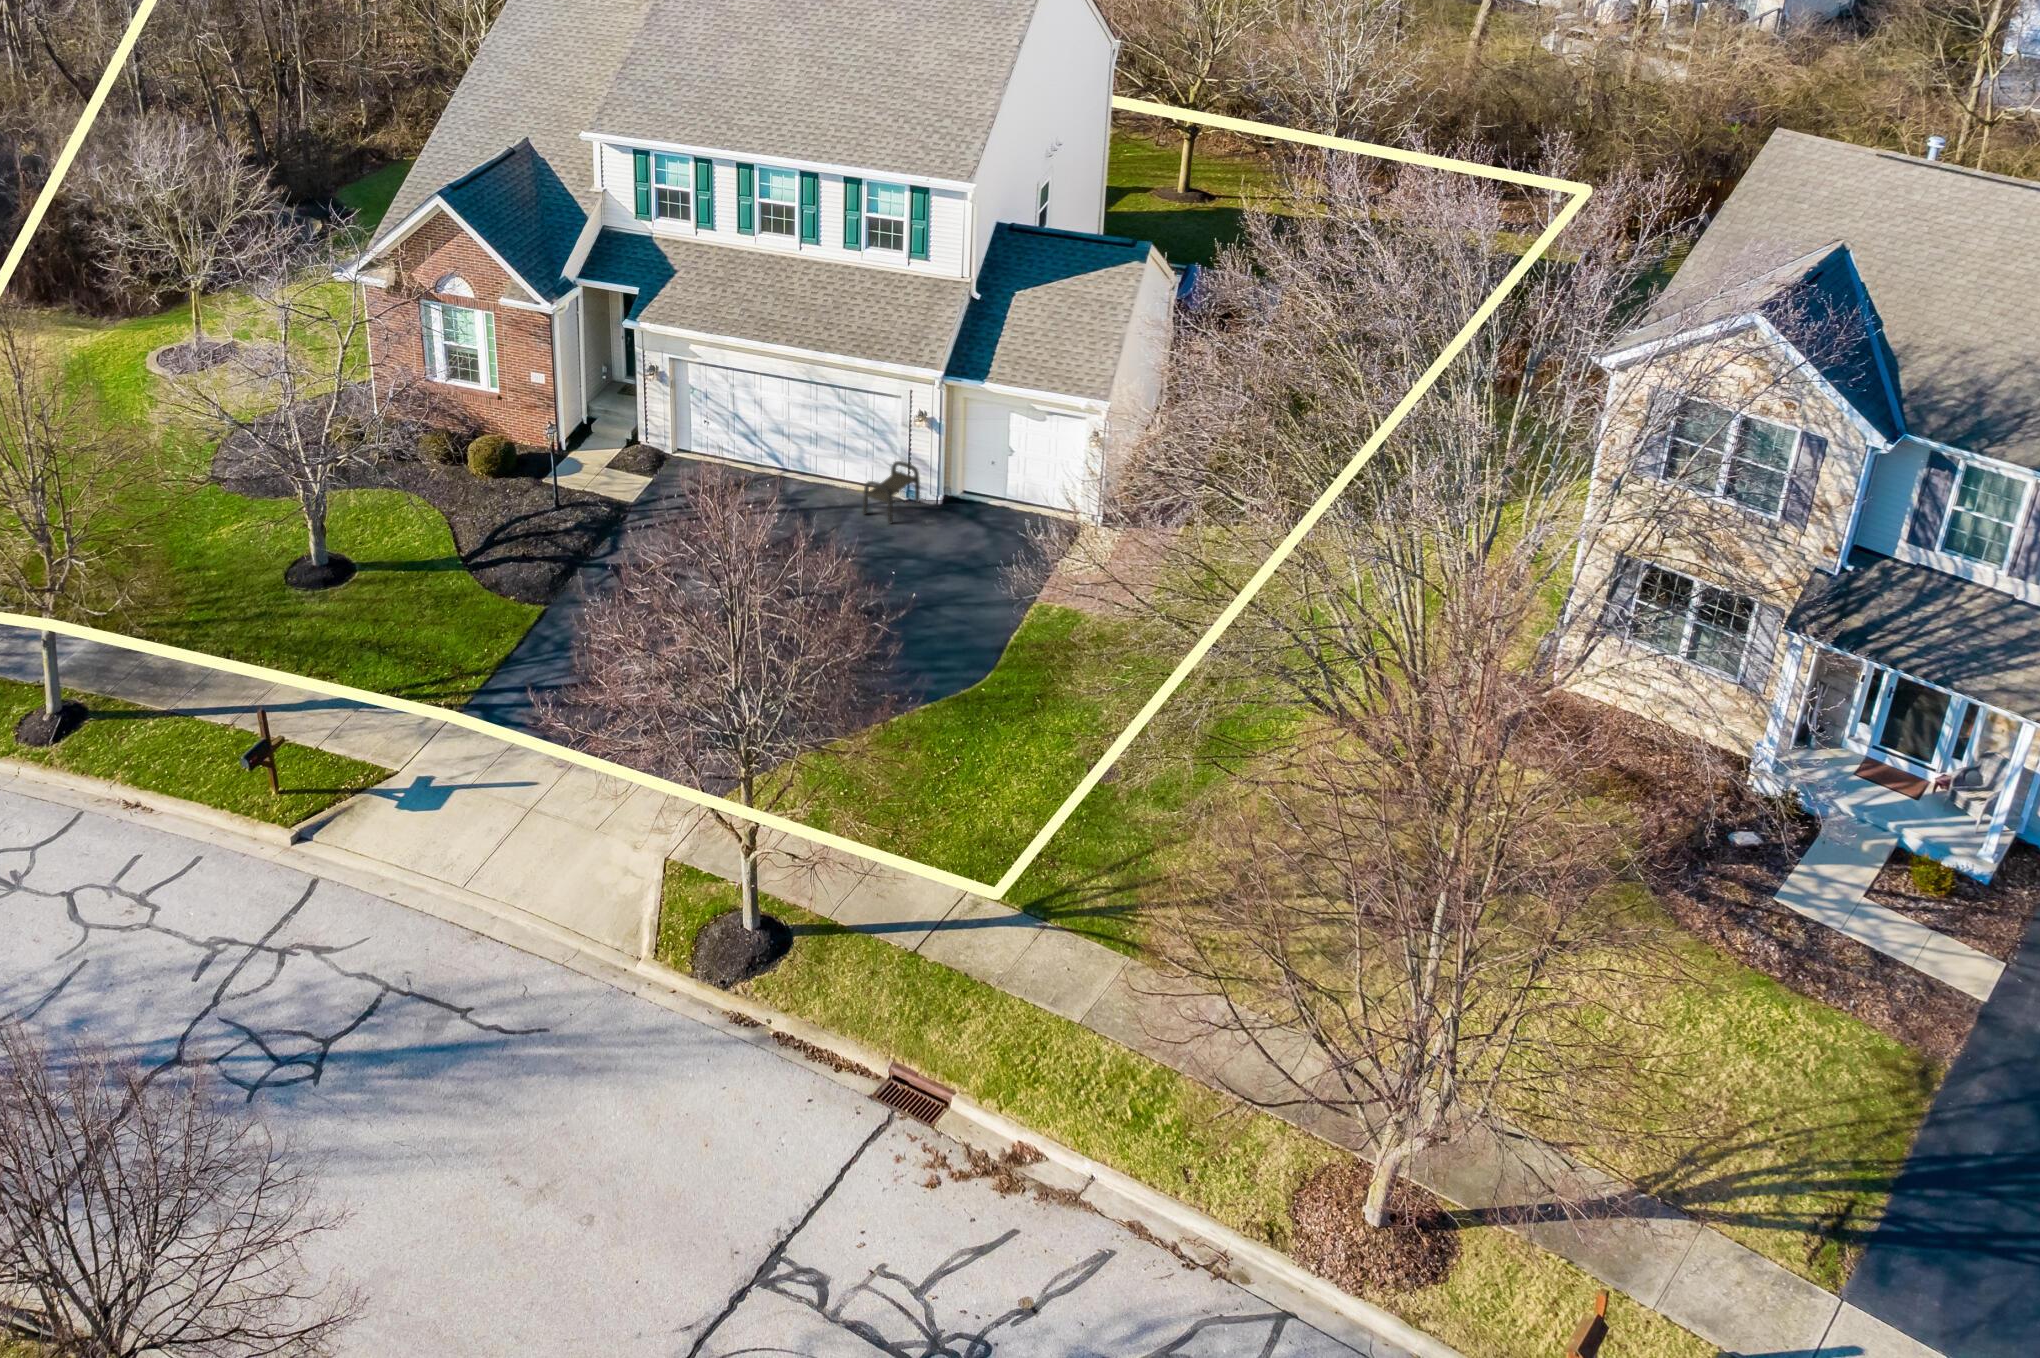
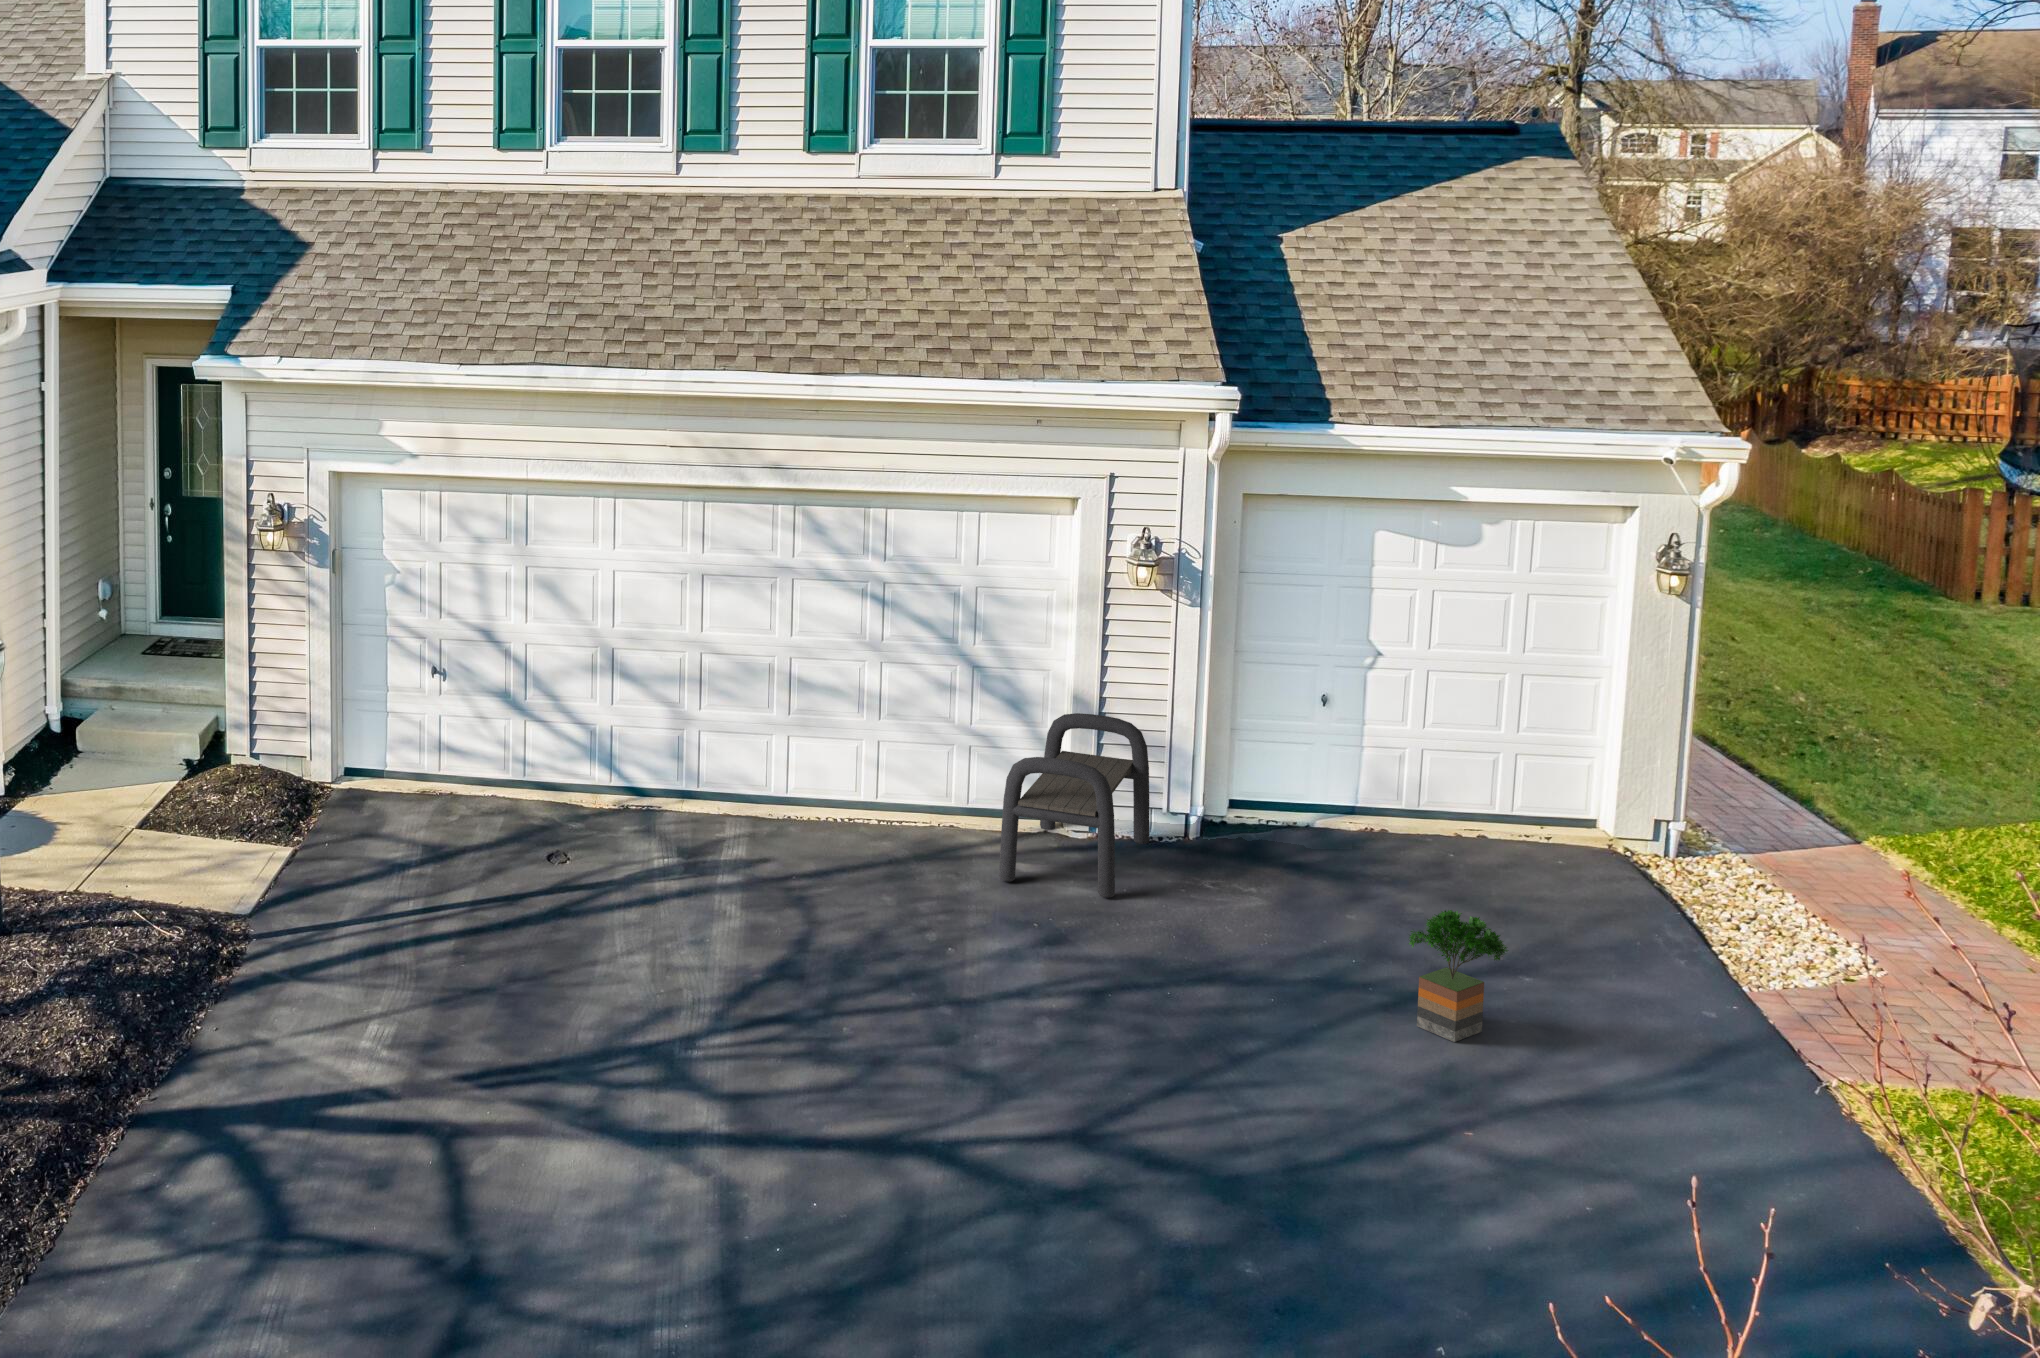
potted tree: none [940,546,965,582] -> present [1409,910,1508,1042]

